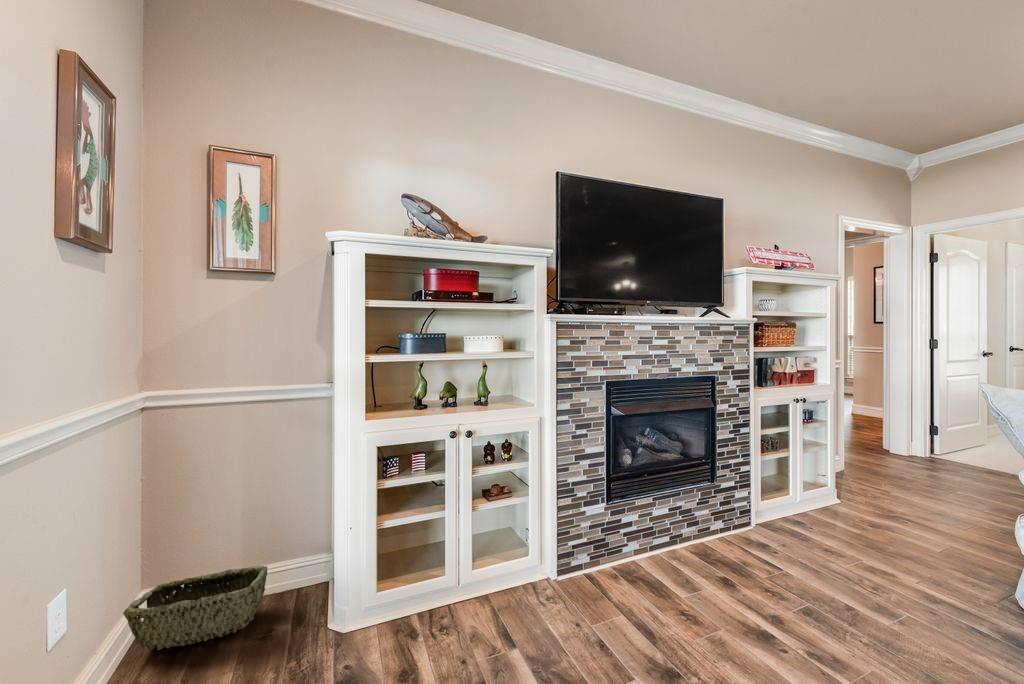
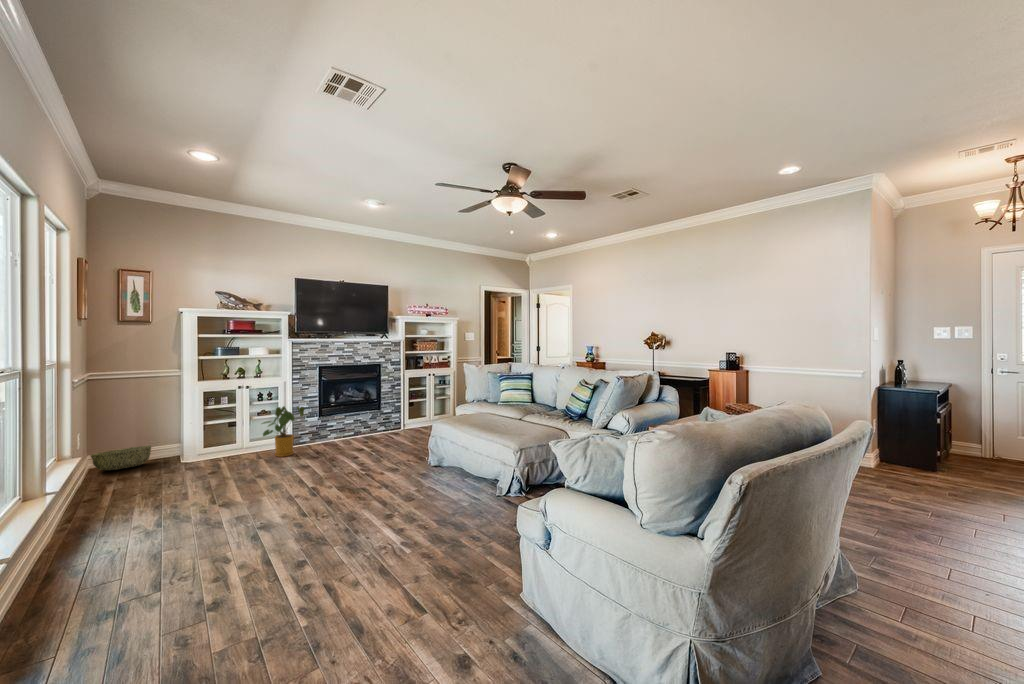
house plant: none [513,482,608,634] -> present [262,406,304,457]

